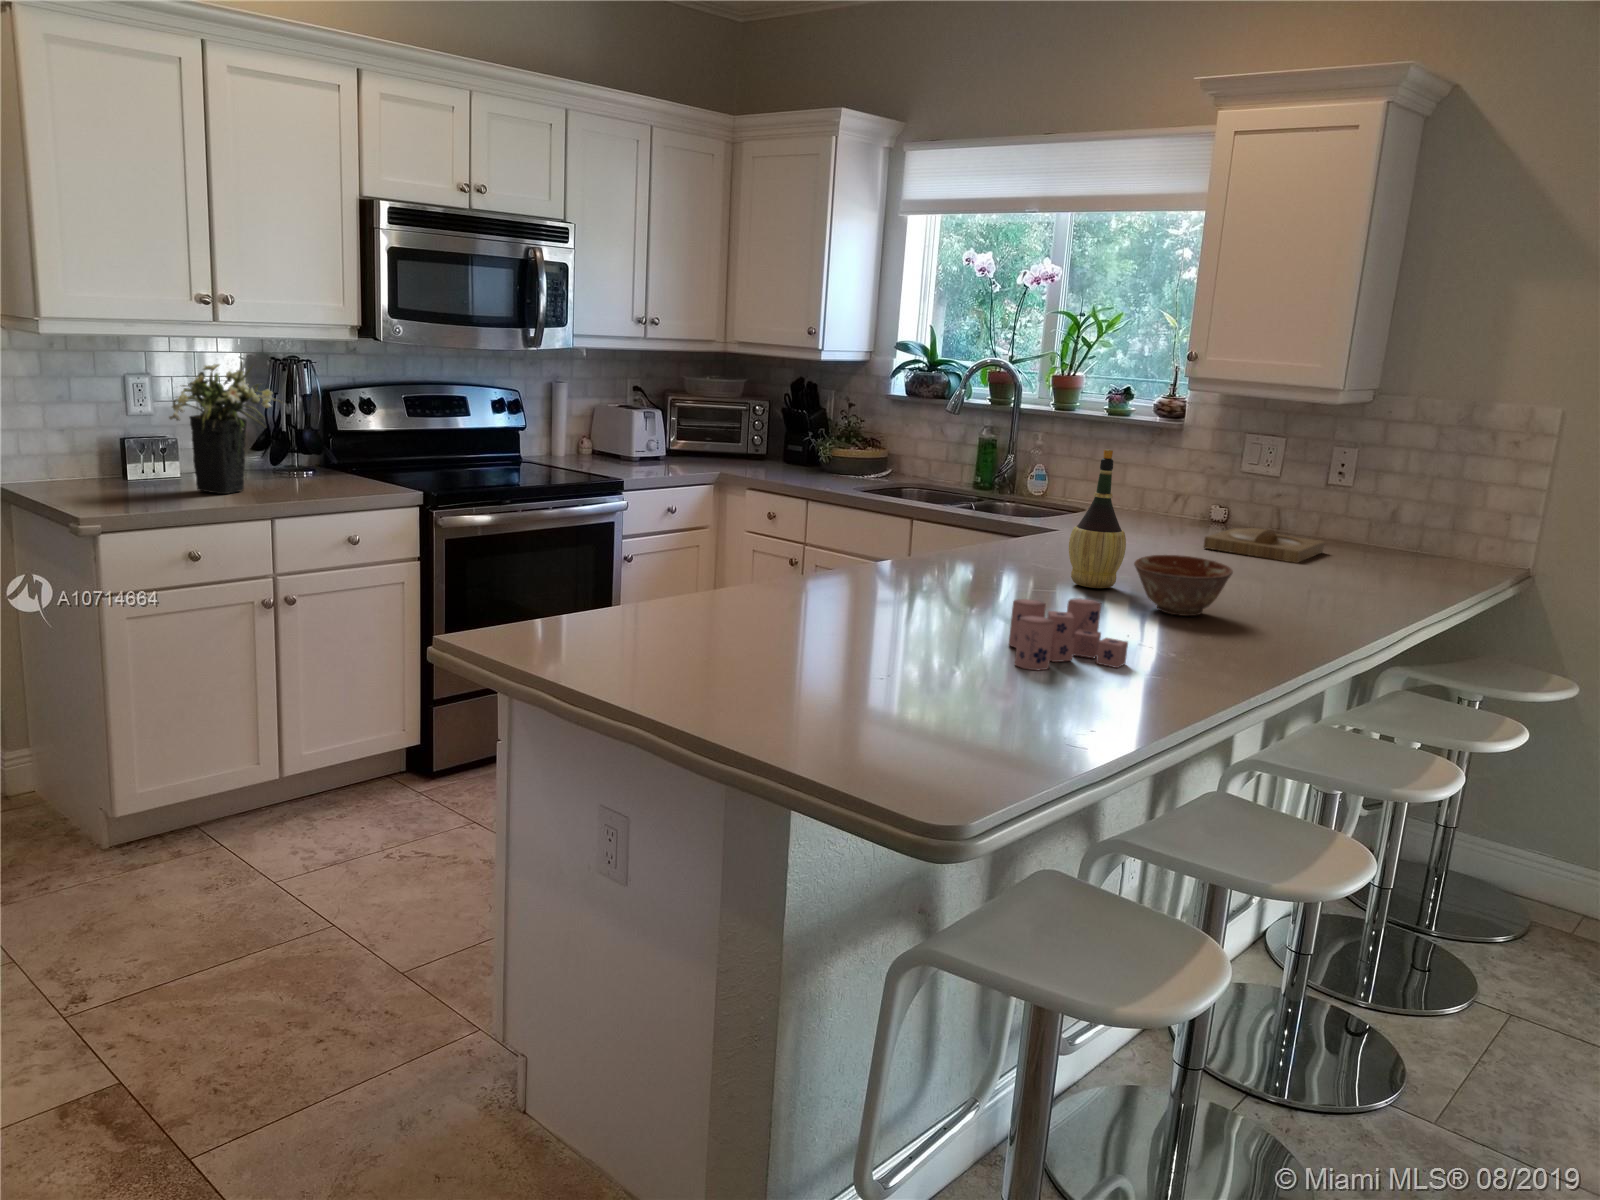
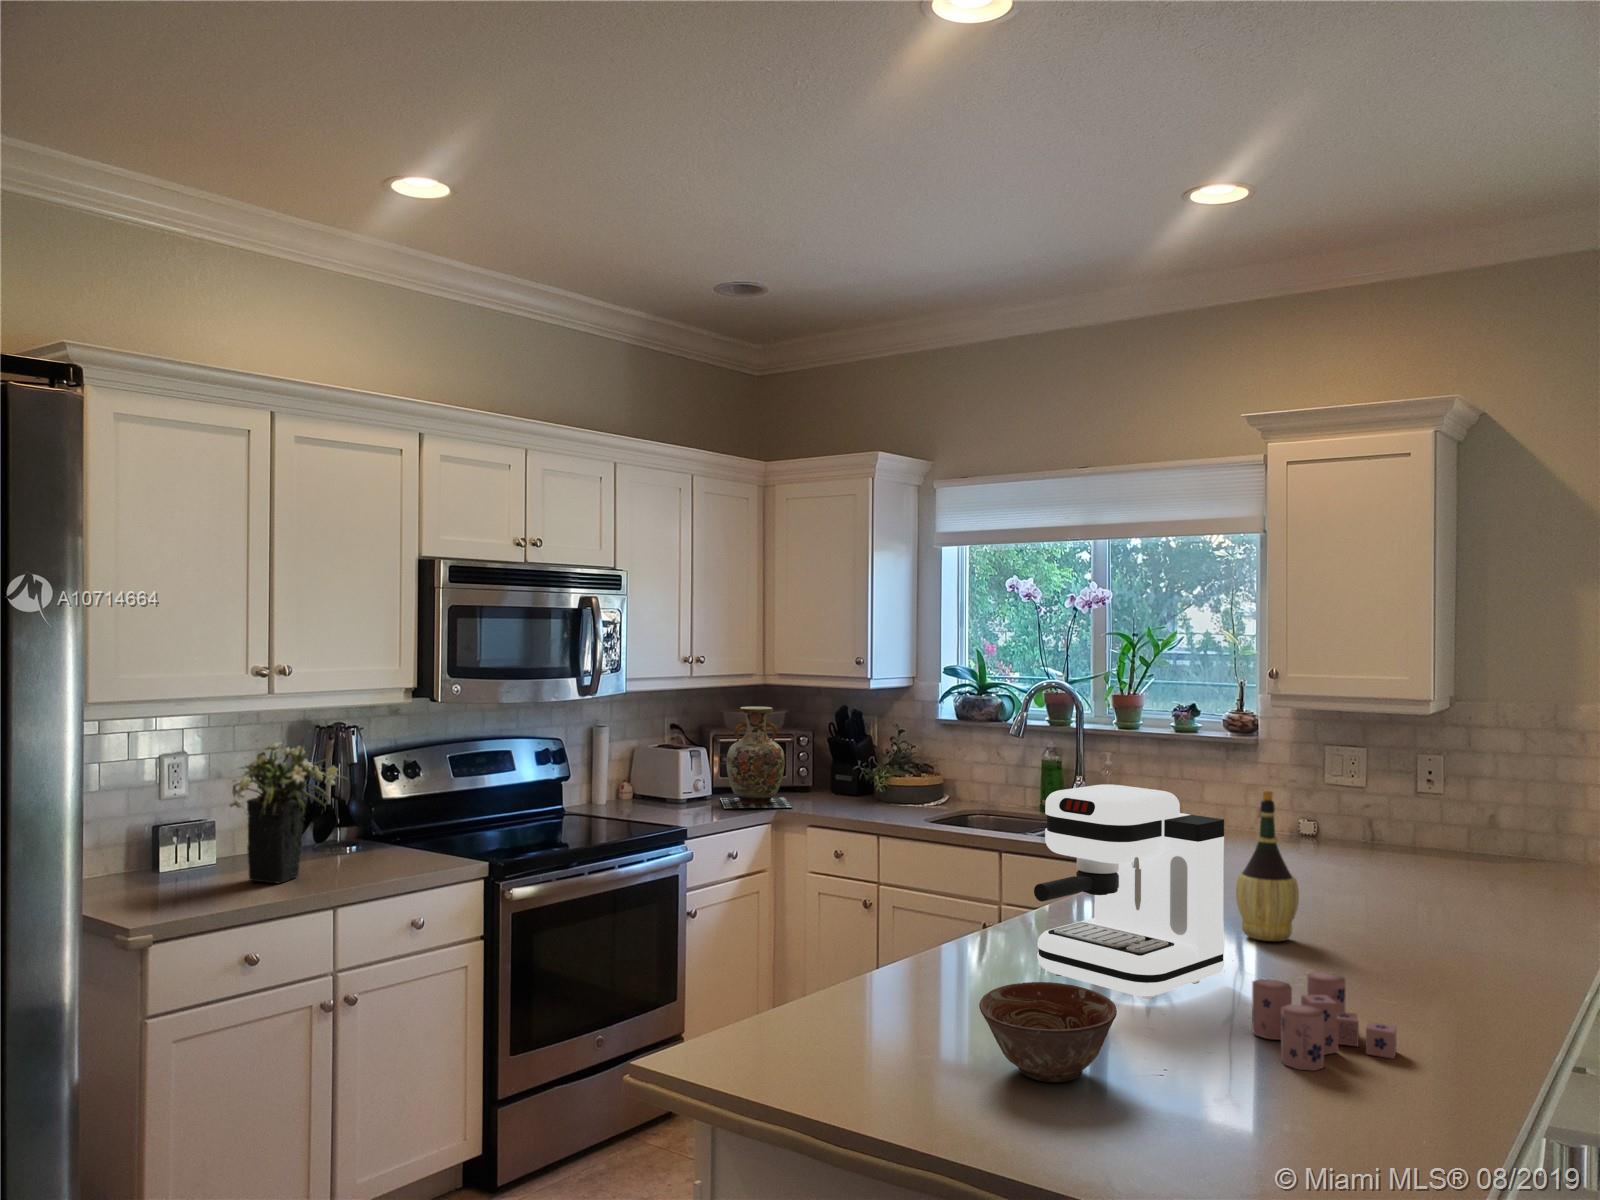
vase: none [674,372,740,470] -> present [720,706,792,809]
coffee maker: none [845,430,1035,618] -> present [1034,784,1225,1000]
tray: present [1204,528,1324,563] -> none [1330,849,1450,888]
ceramic bowl: present [1134,555,1233,616] -> present [979,982,1117,1082]

